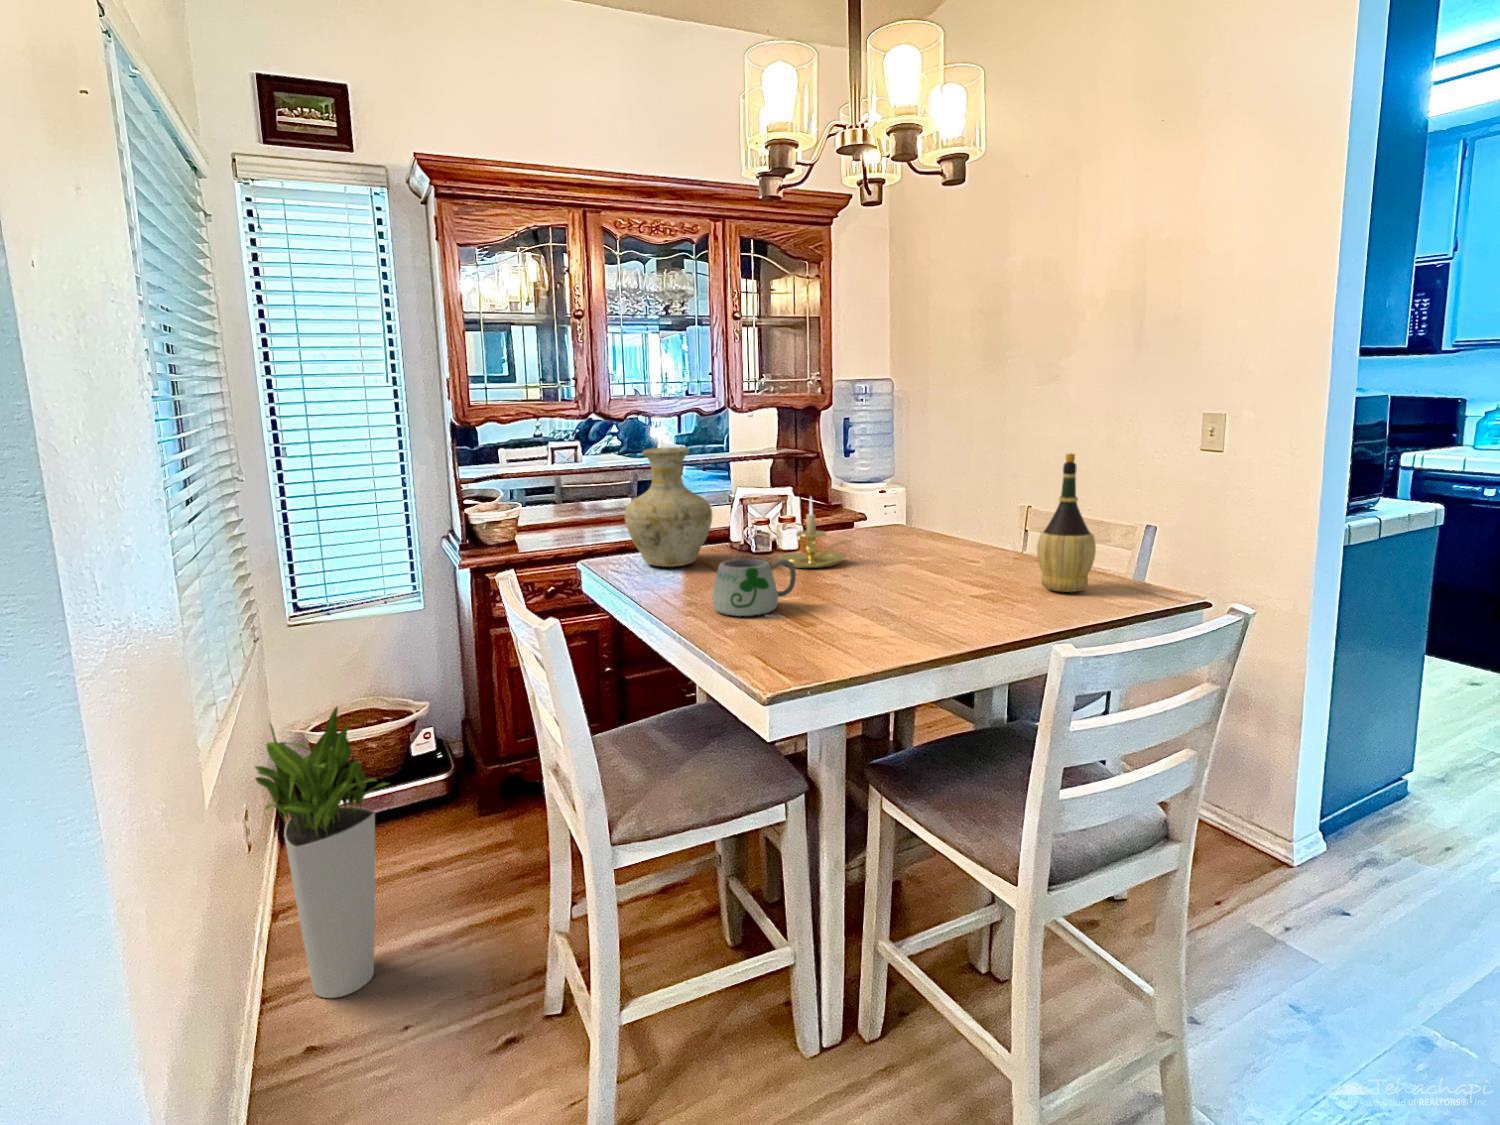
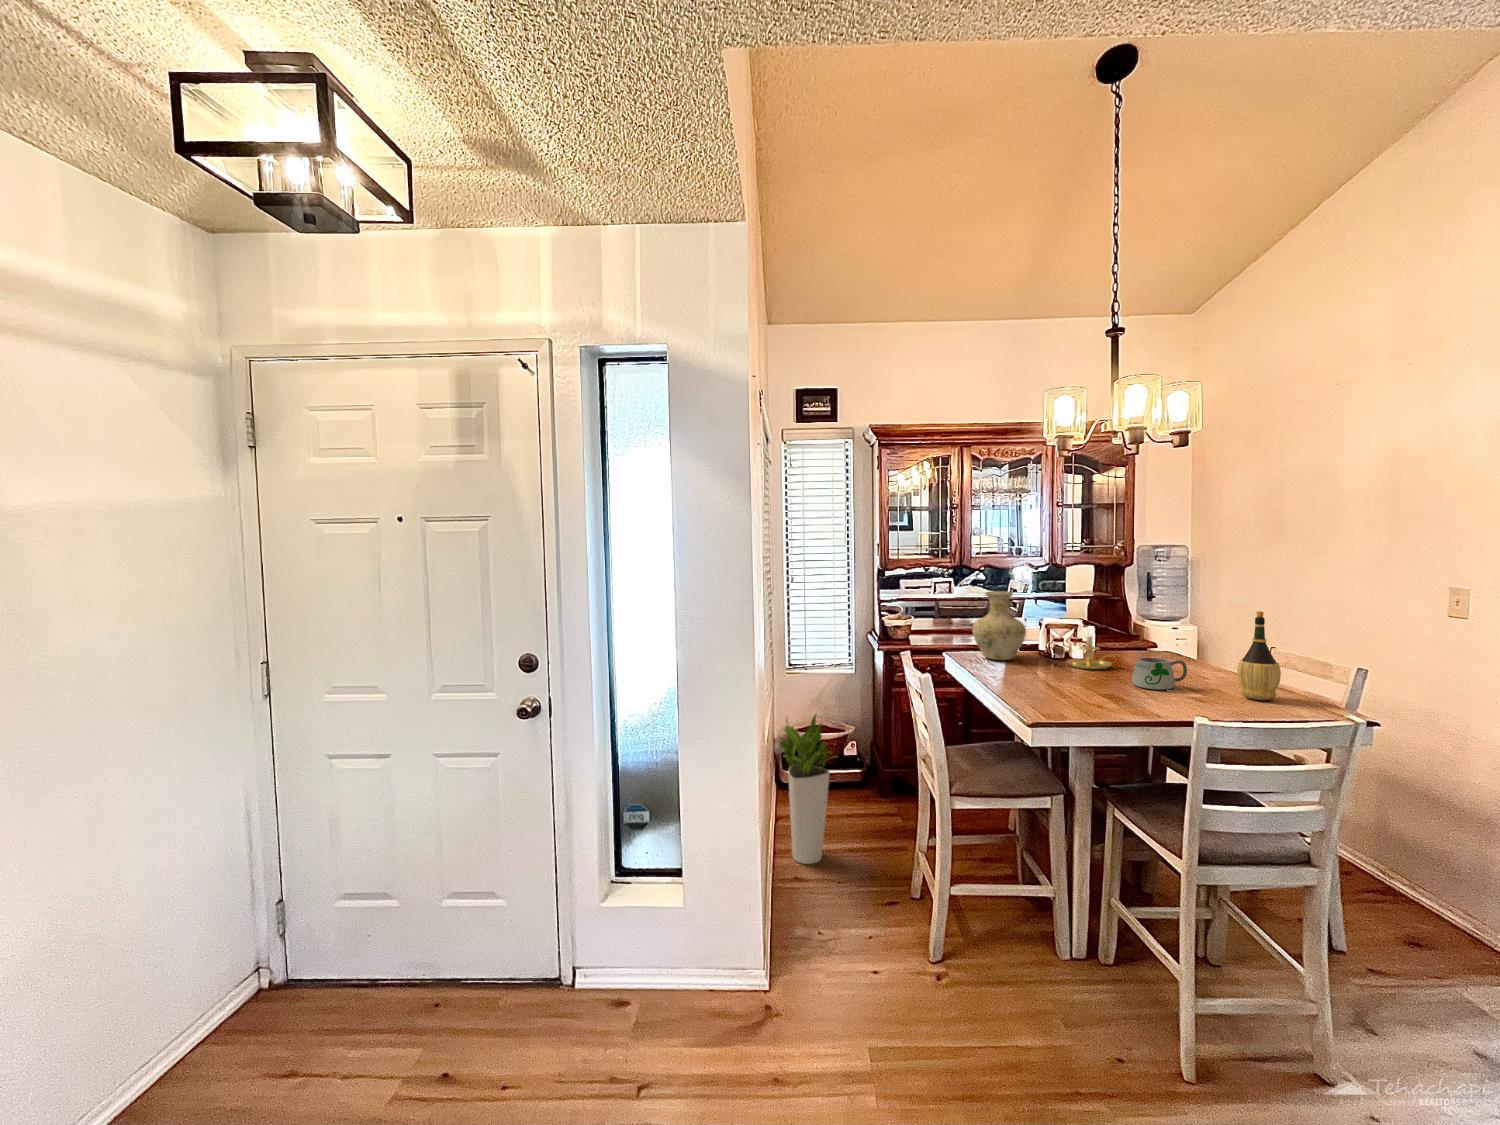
mug: present [712,559,796,617] -> present [1132,658,1187,692]

